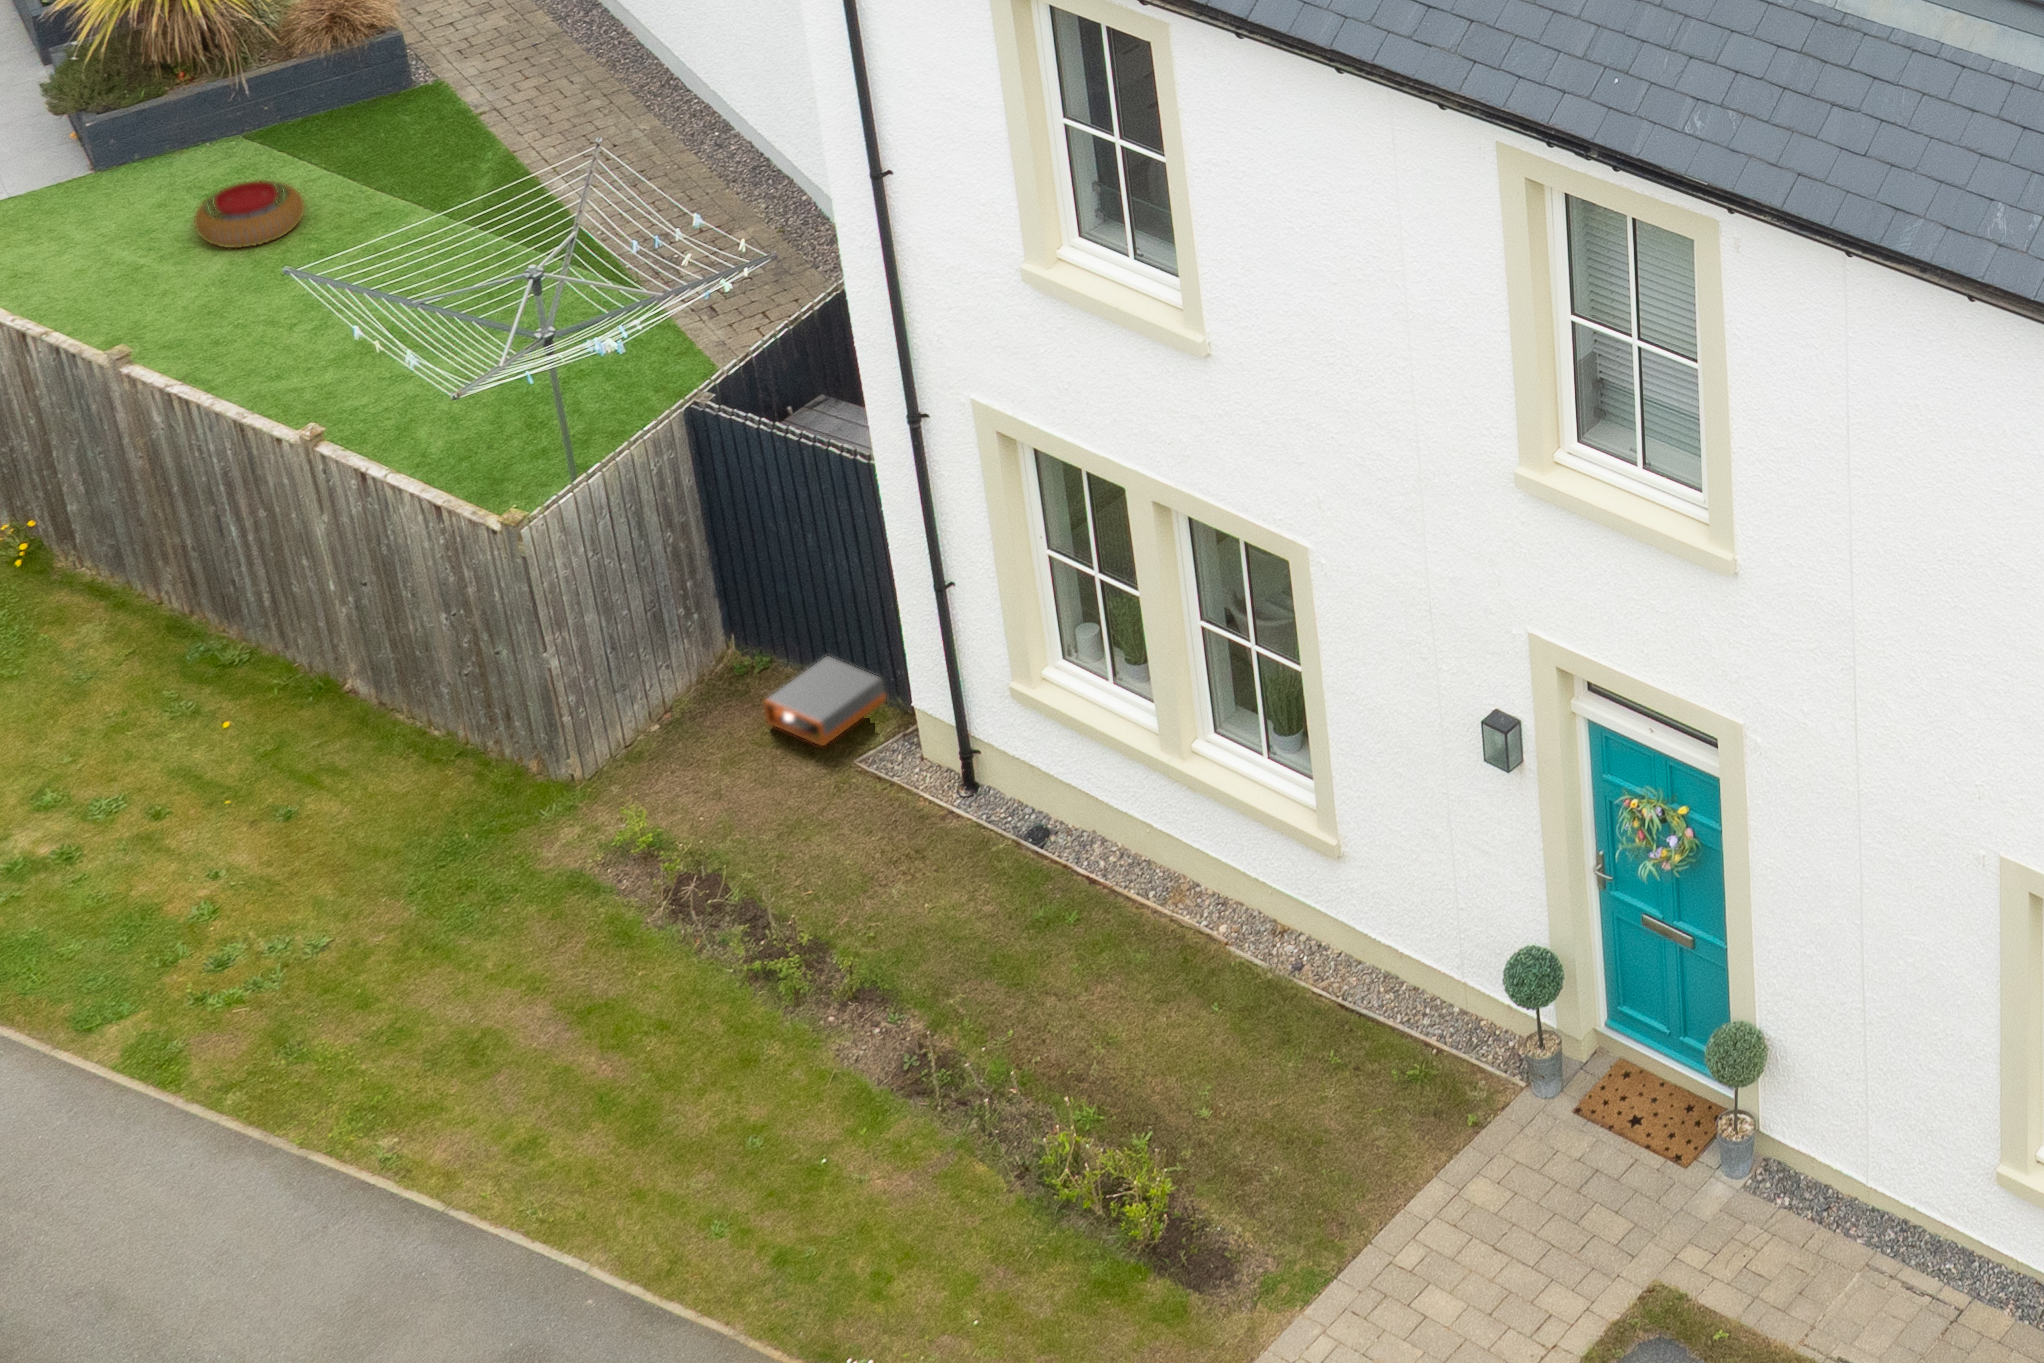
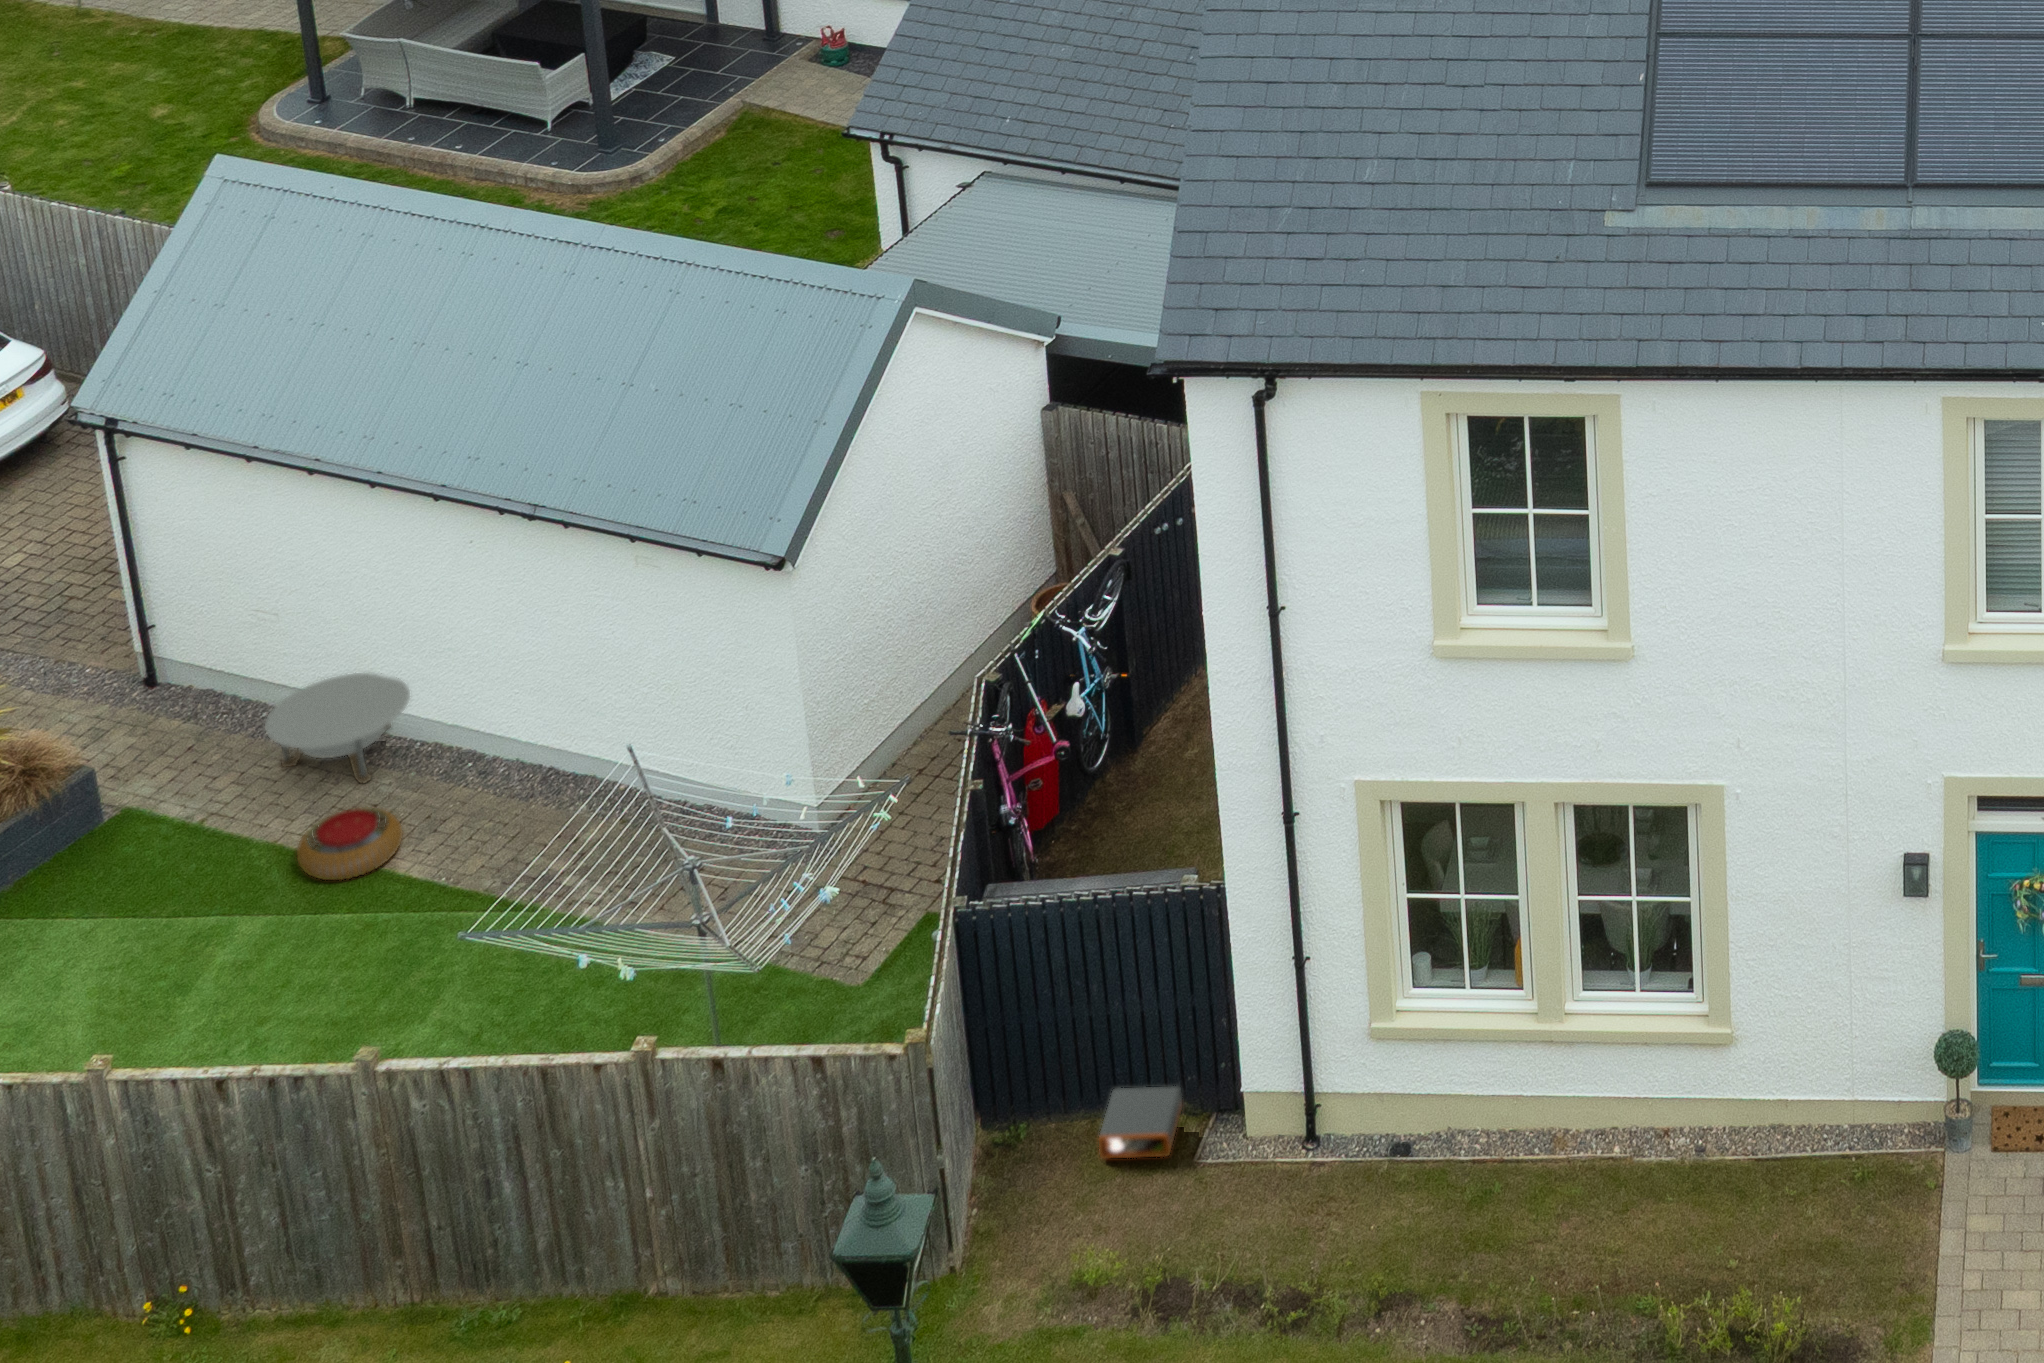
round table: none [523,17,667,124] -> present [265,673,410,783]
pouf: present [194,181,305,248] -> present [297,807,402,880]

